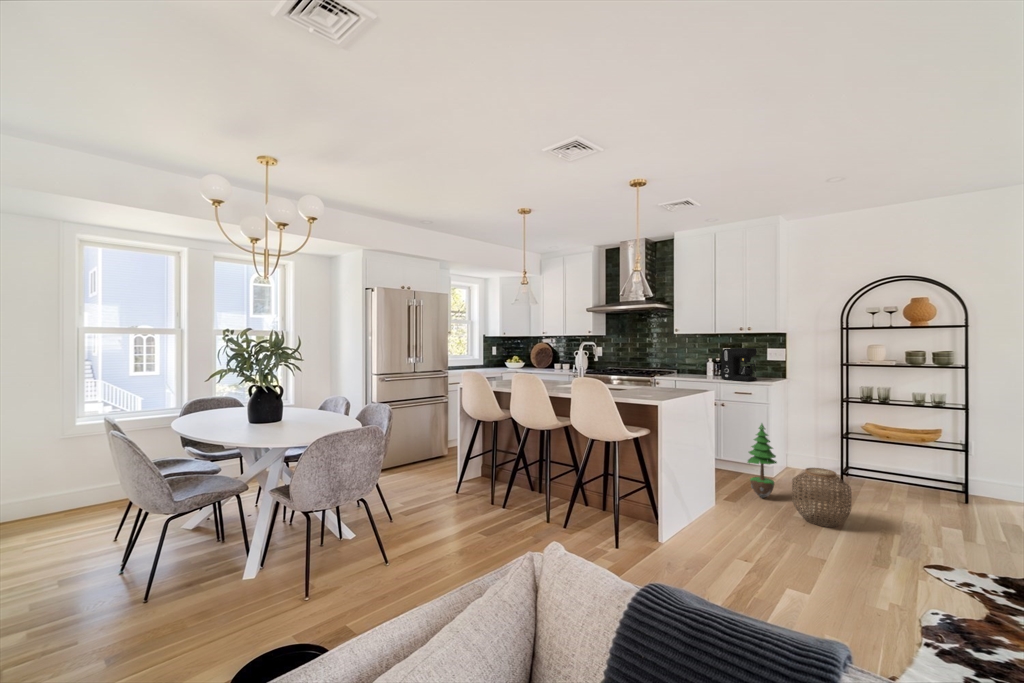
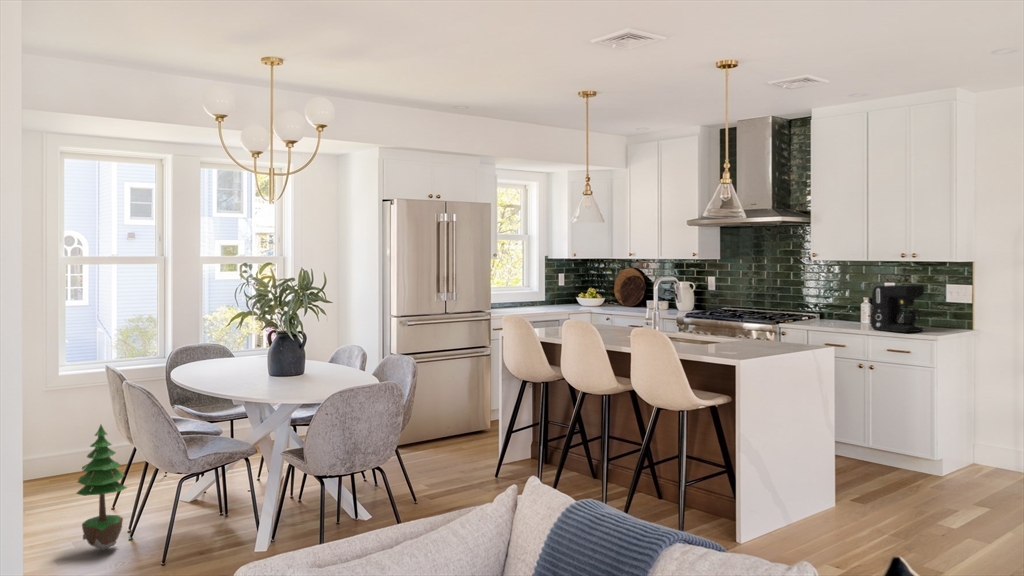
potted tree: present [748,424,777,498] -> present [77,425,127,551]
woven basket: present [792,468,851,527] -> none [933,454,1010,531]

